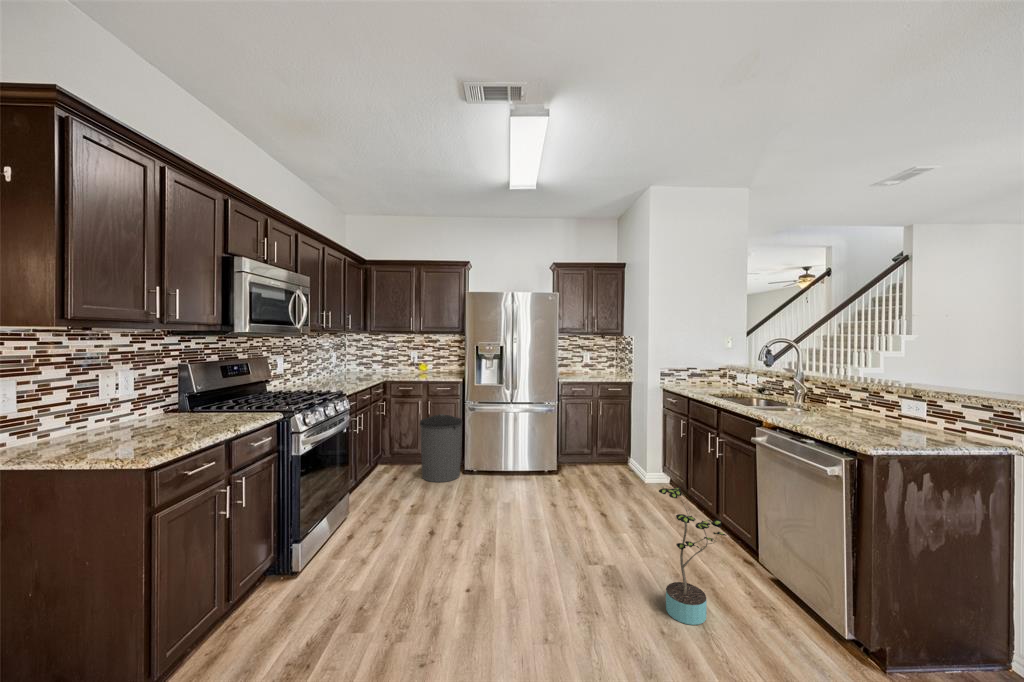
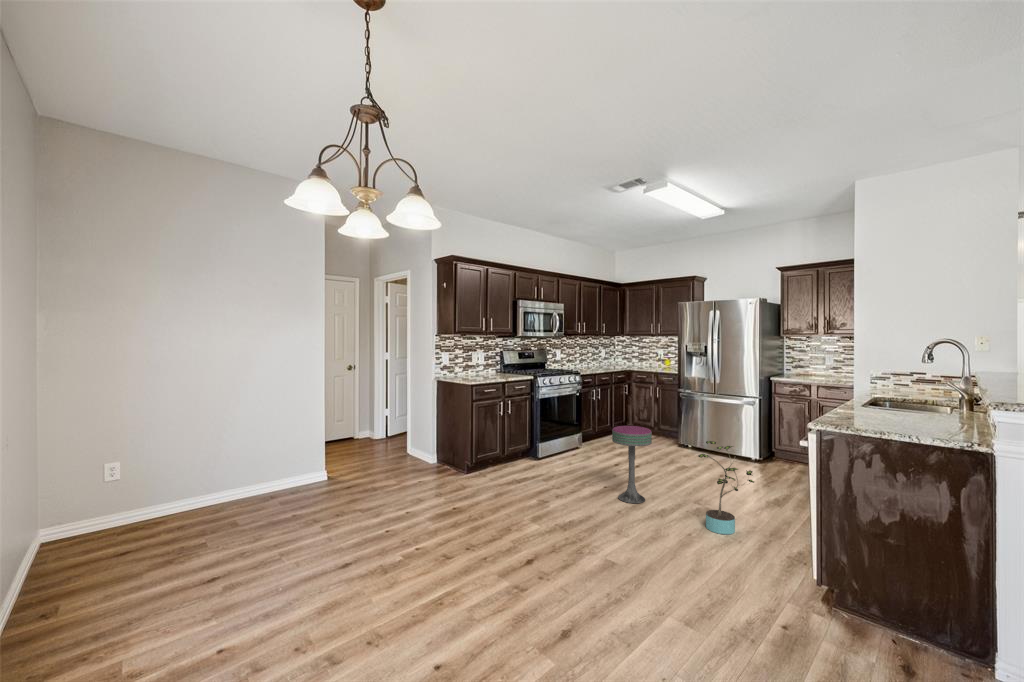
trash can: present [420,414,462,482] -> none [643,396,677,446]
bar stool: none [507,482,571,622] -> present [612,426,652,503]

